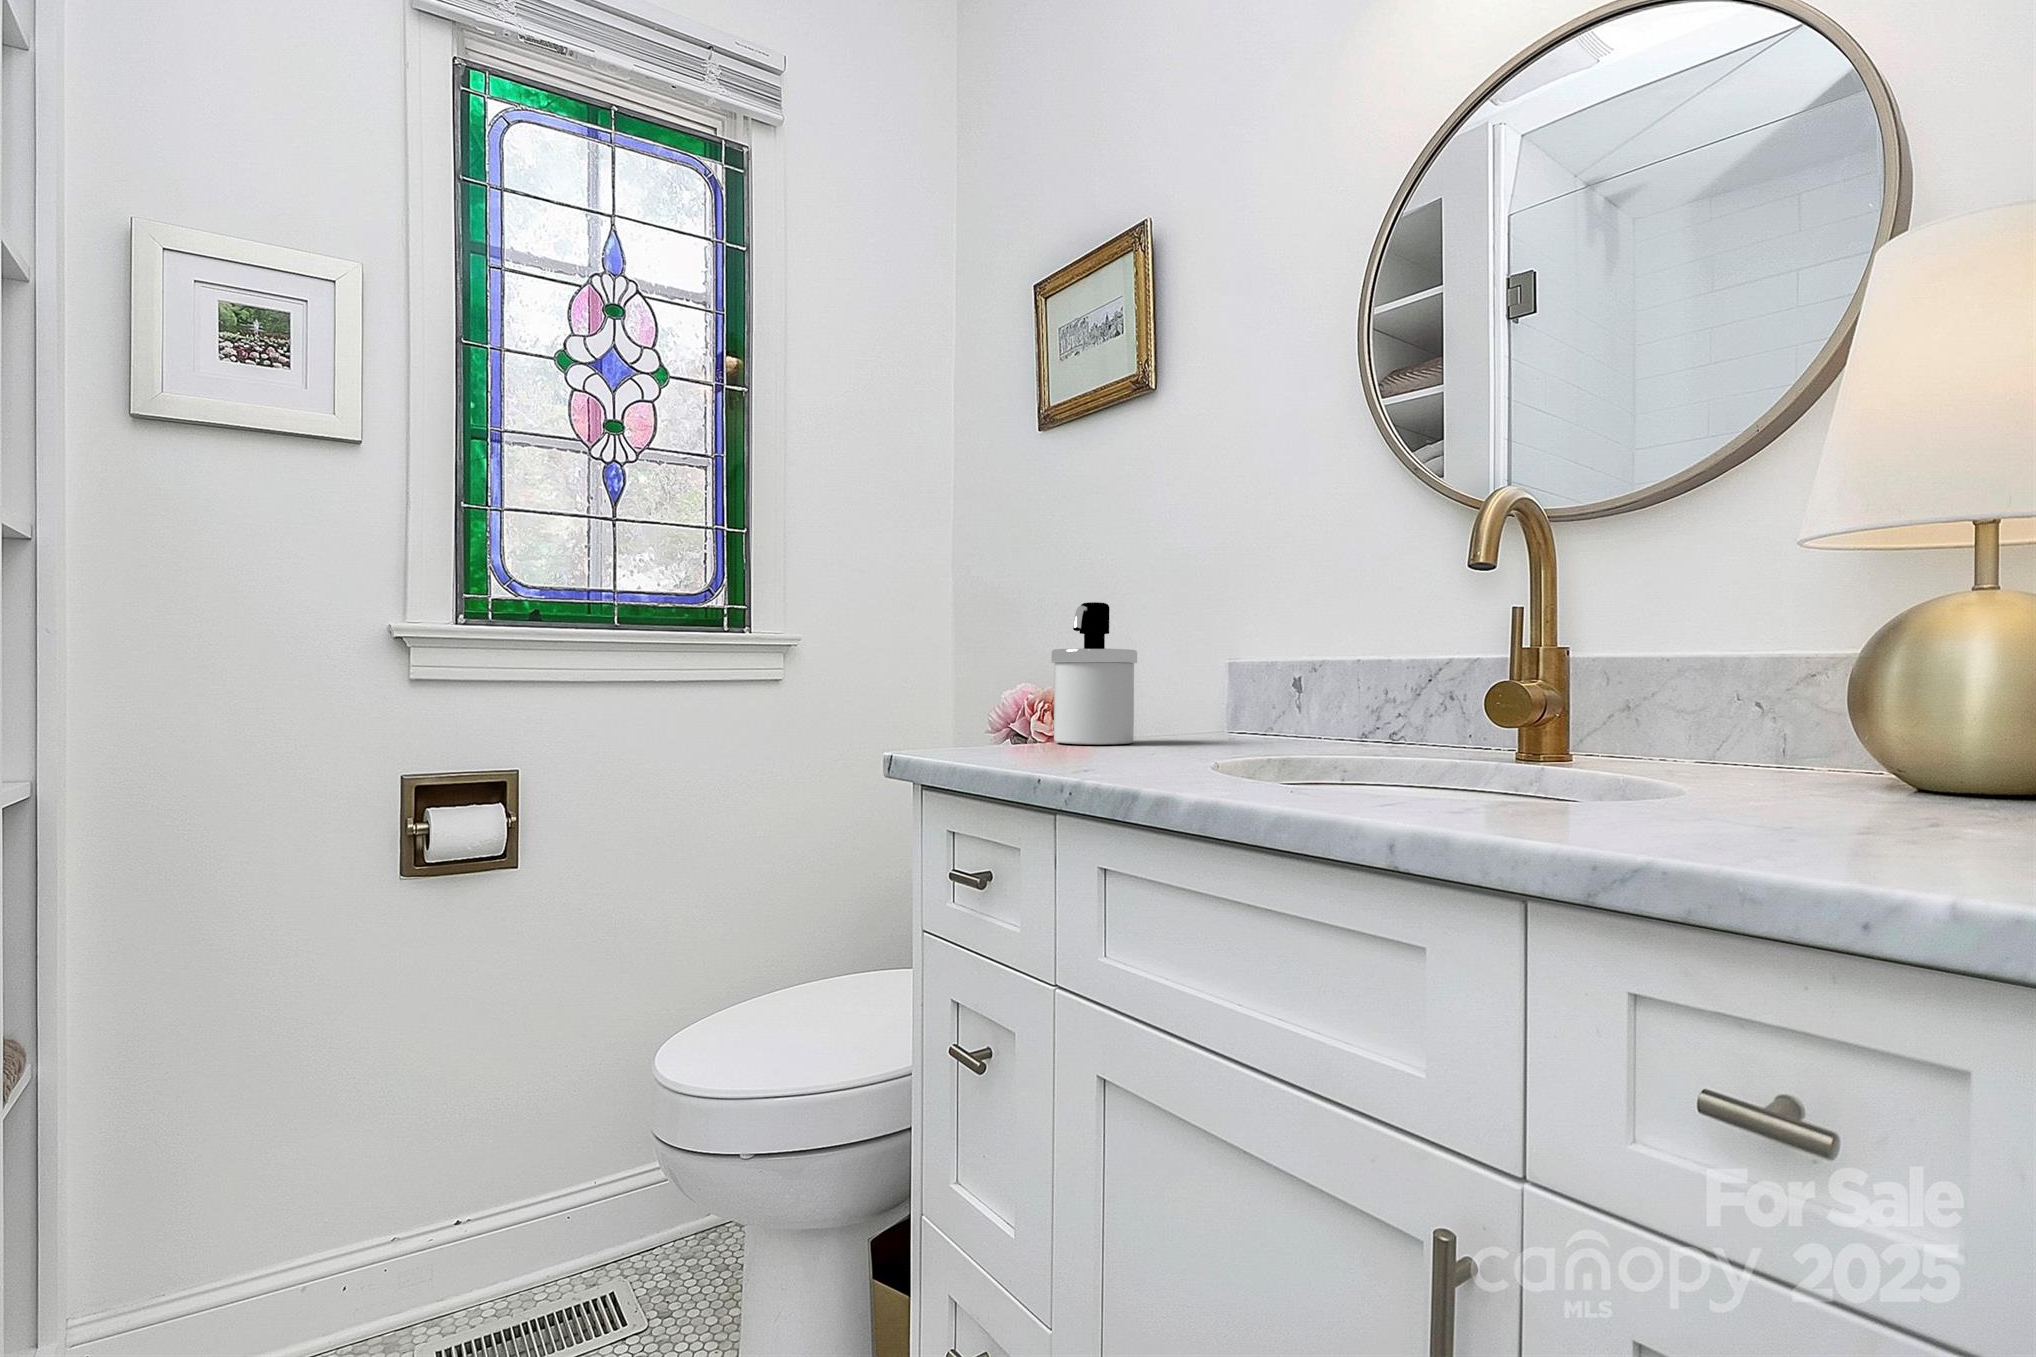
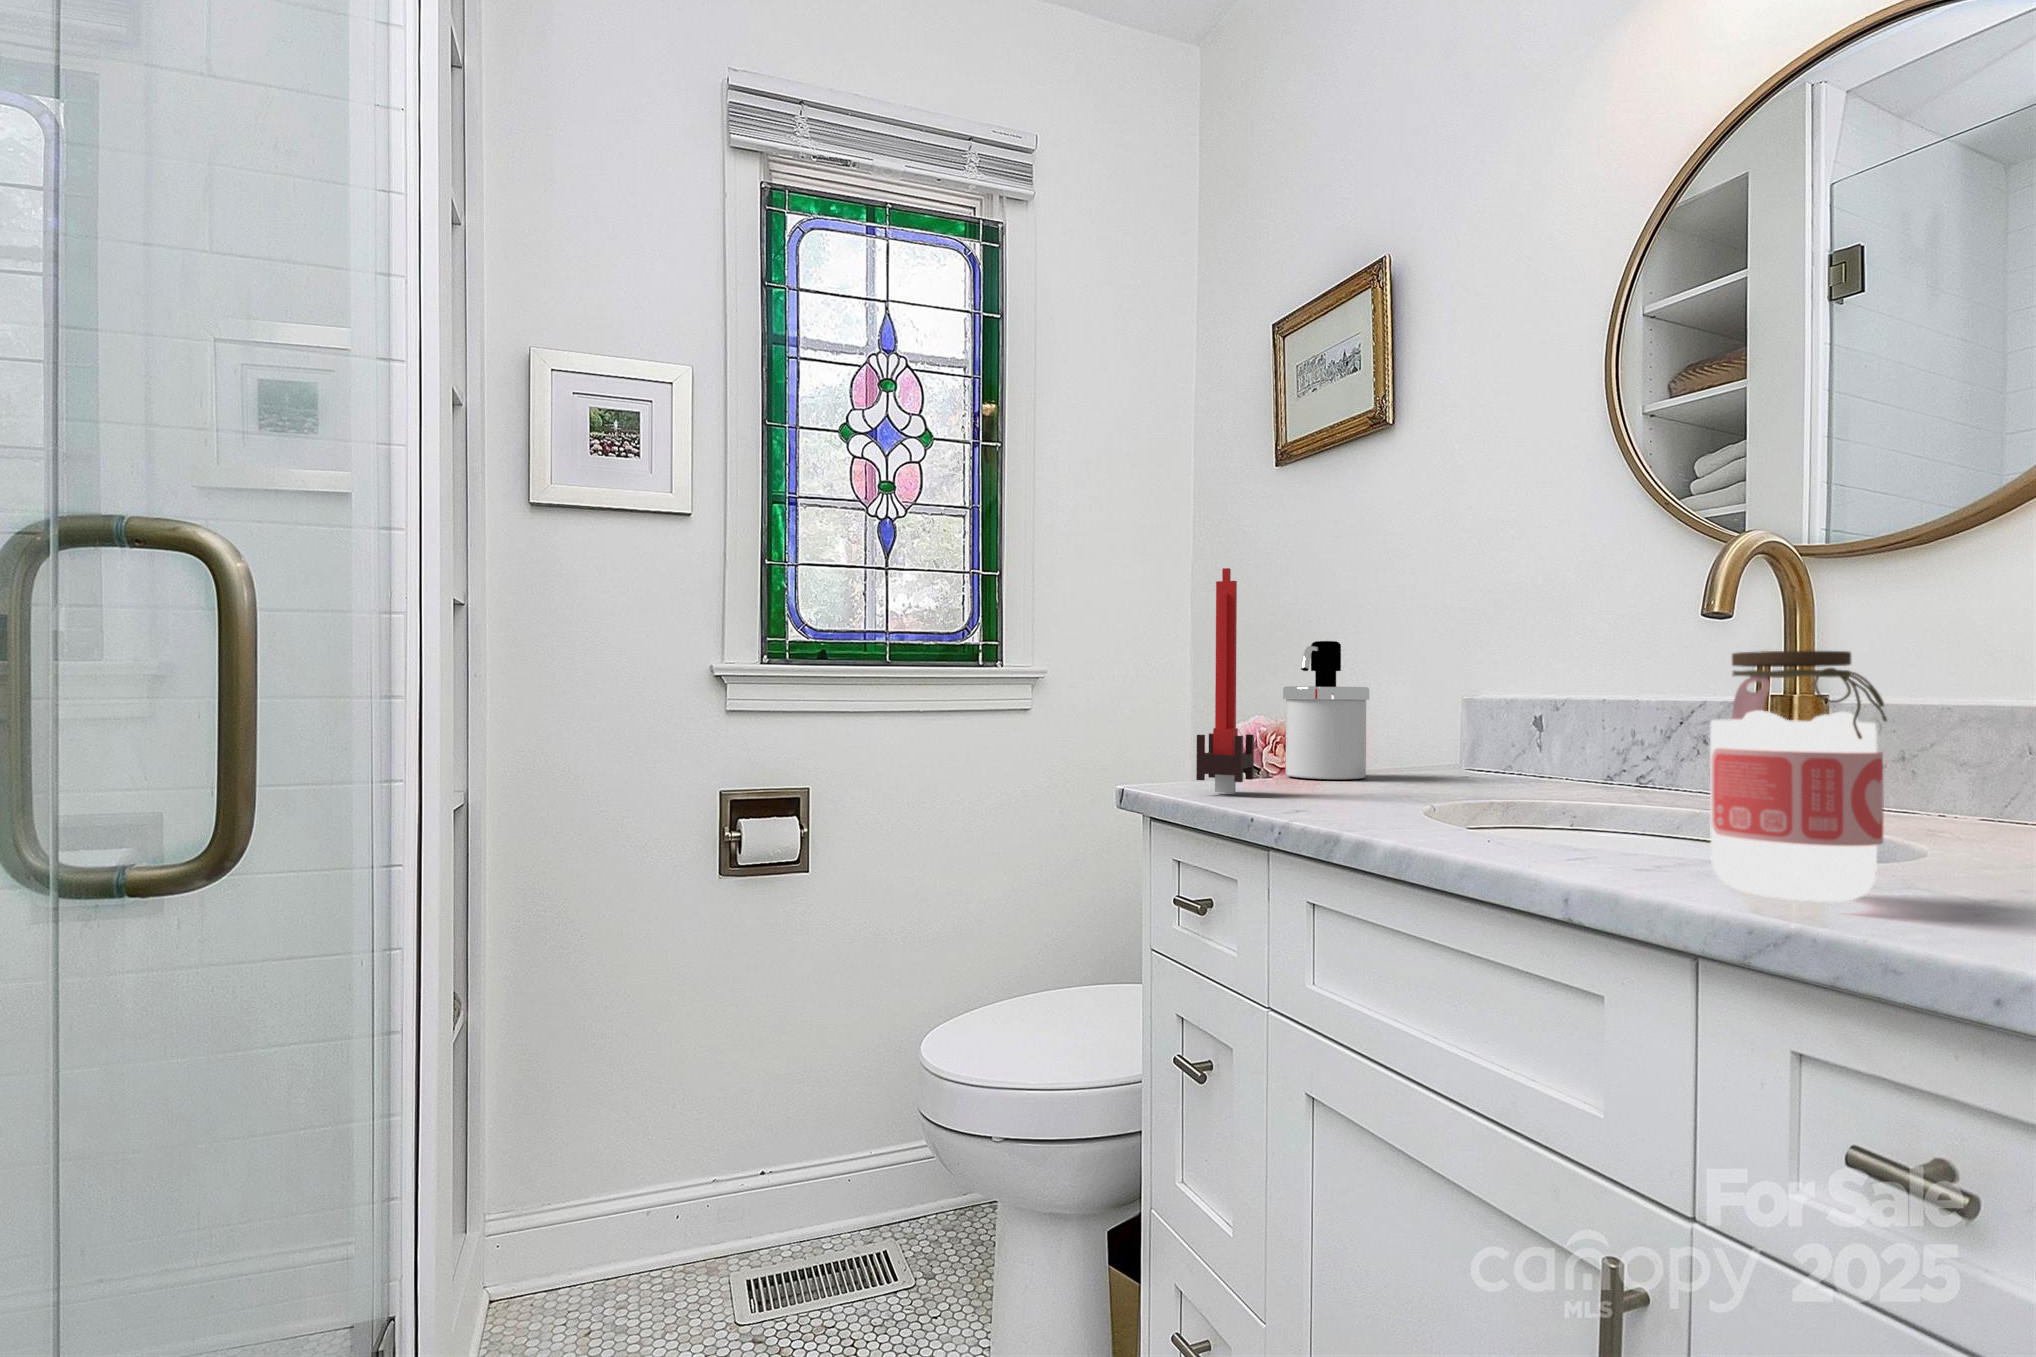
candle: none [969,516,1029,758] -> present [1196,568,1254,793]
jar: none [1533,571,1711,838] -> present [1710,651,1887,902]

